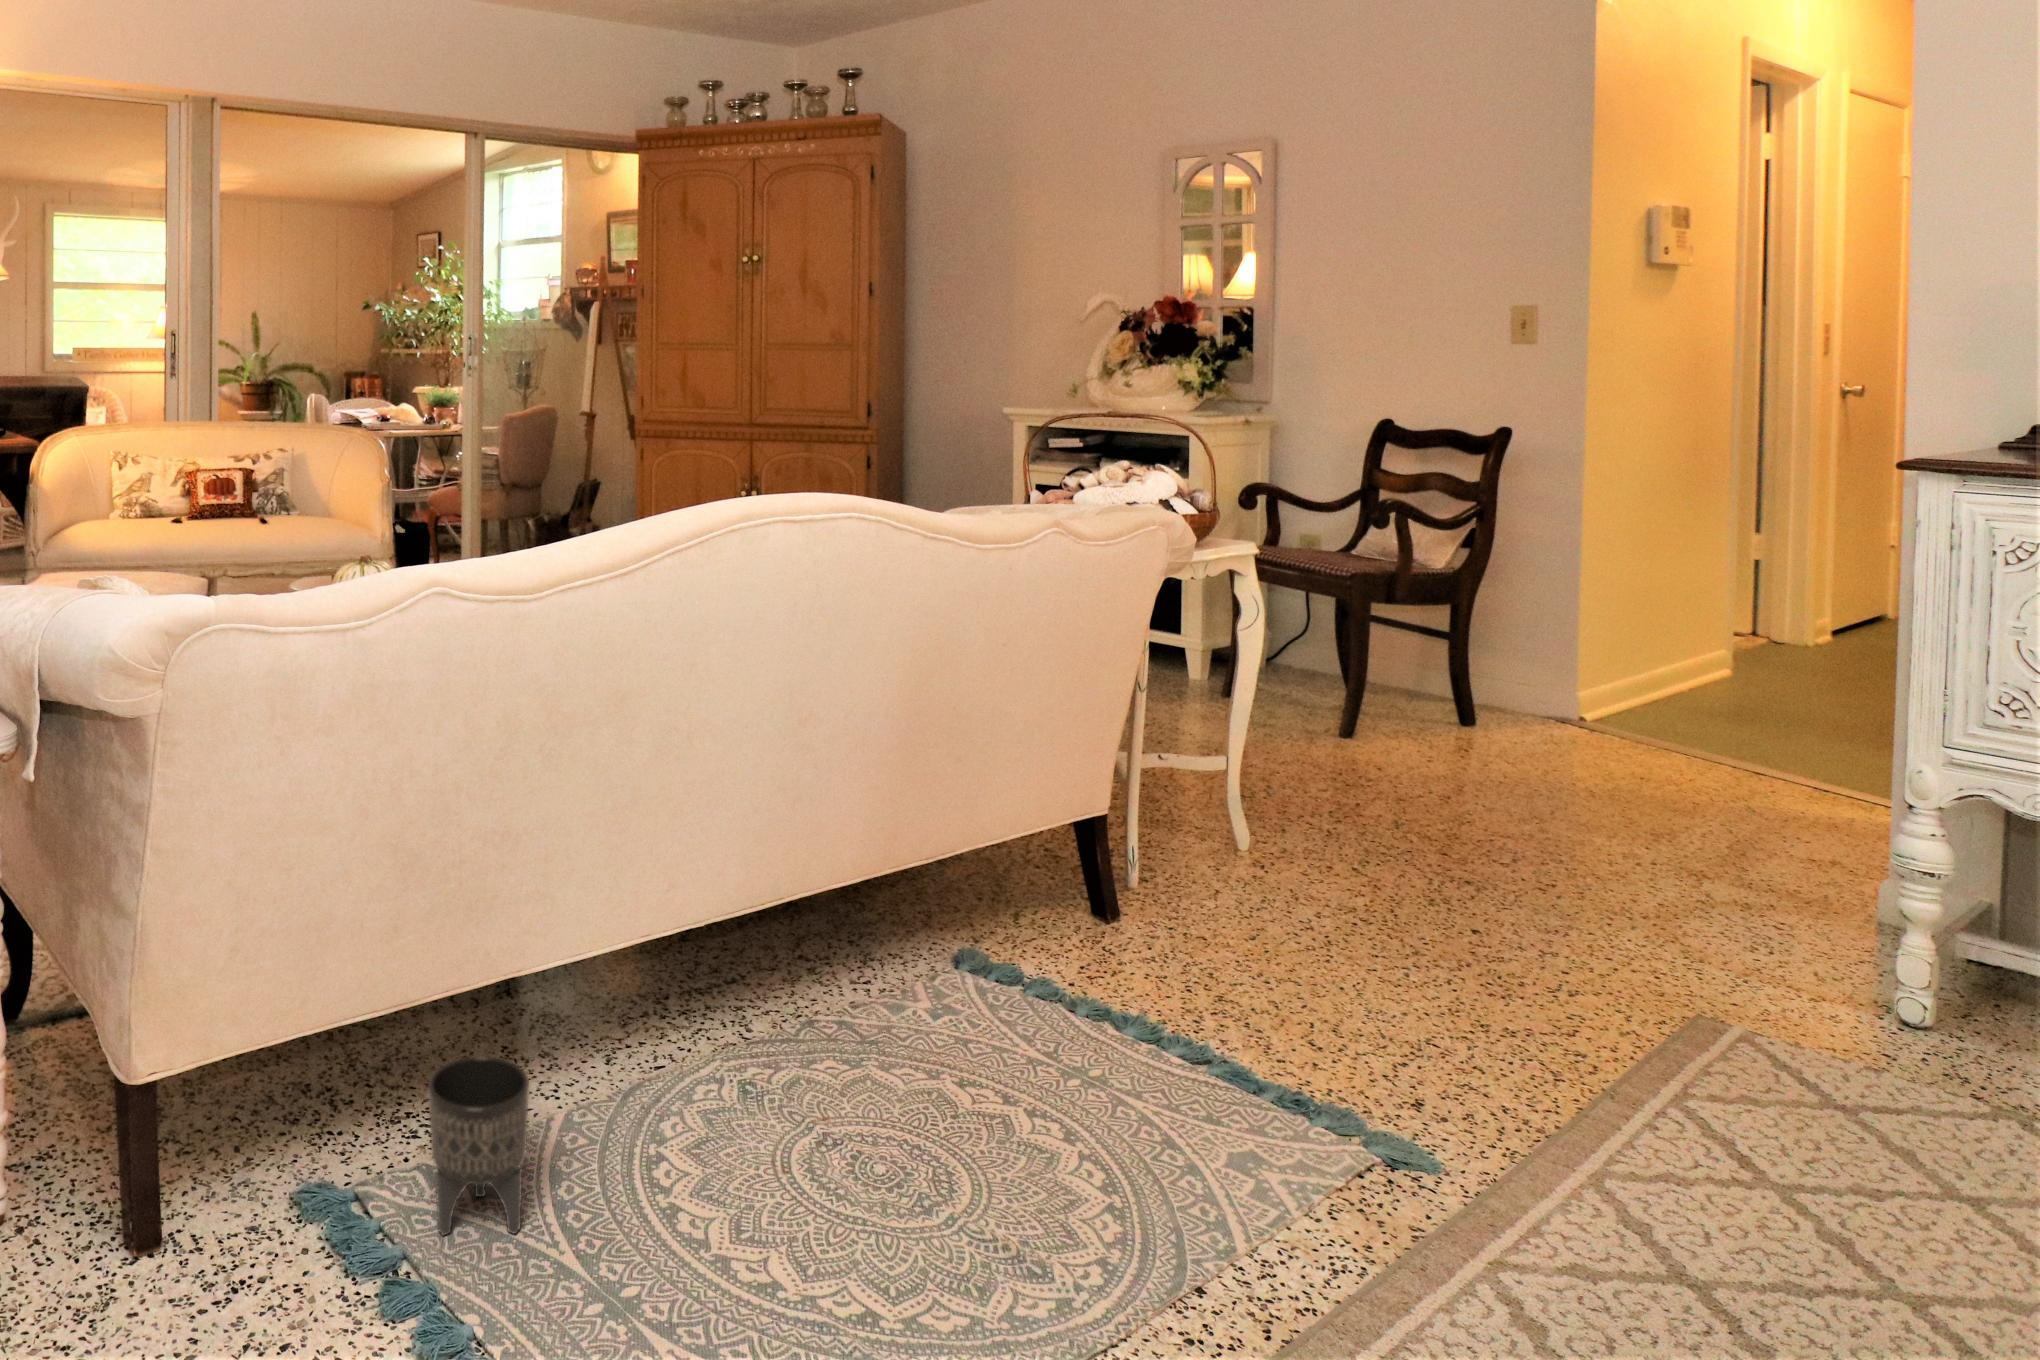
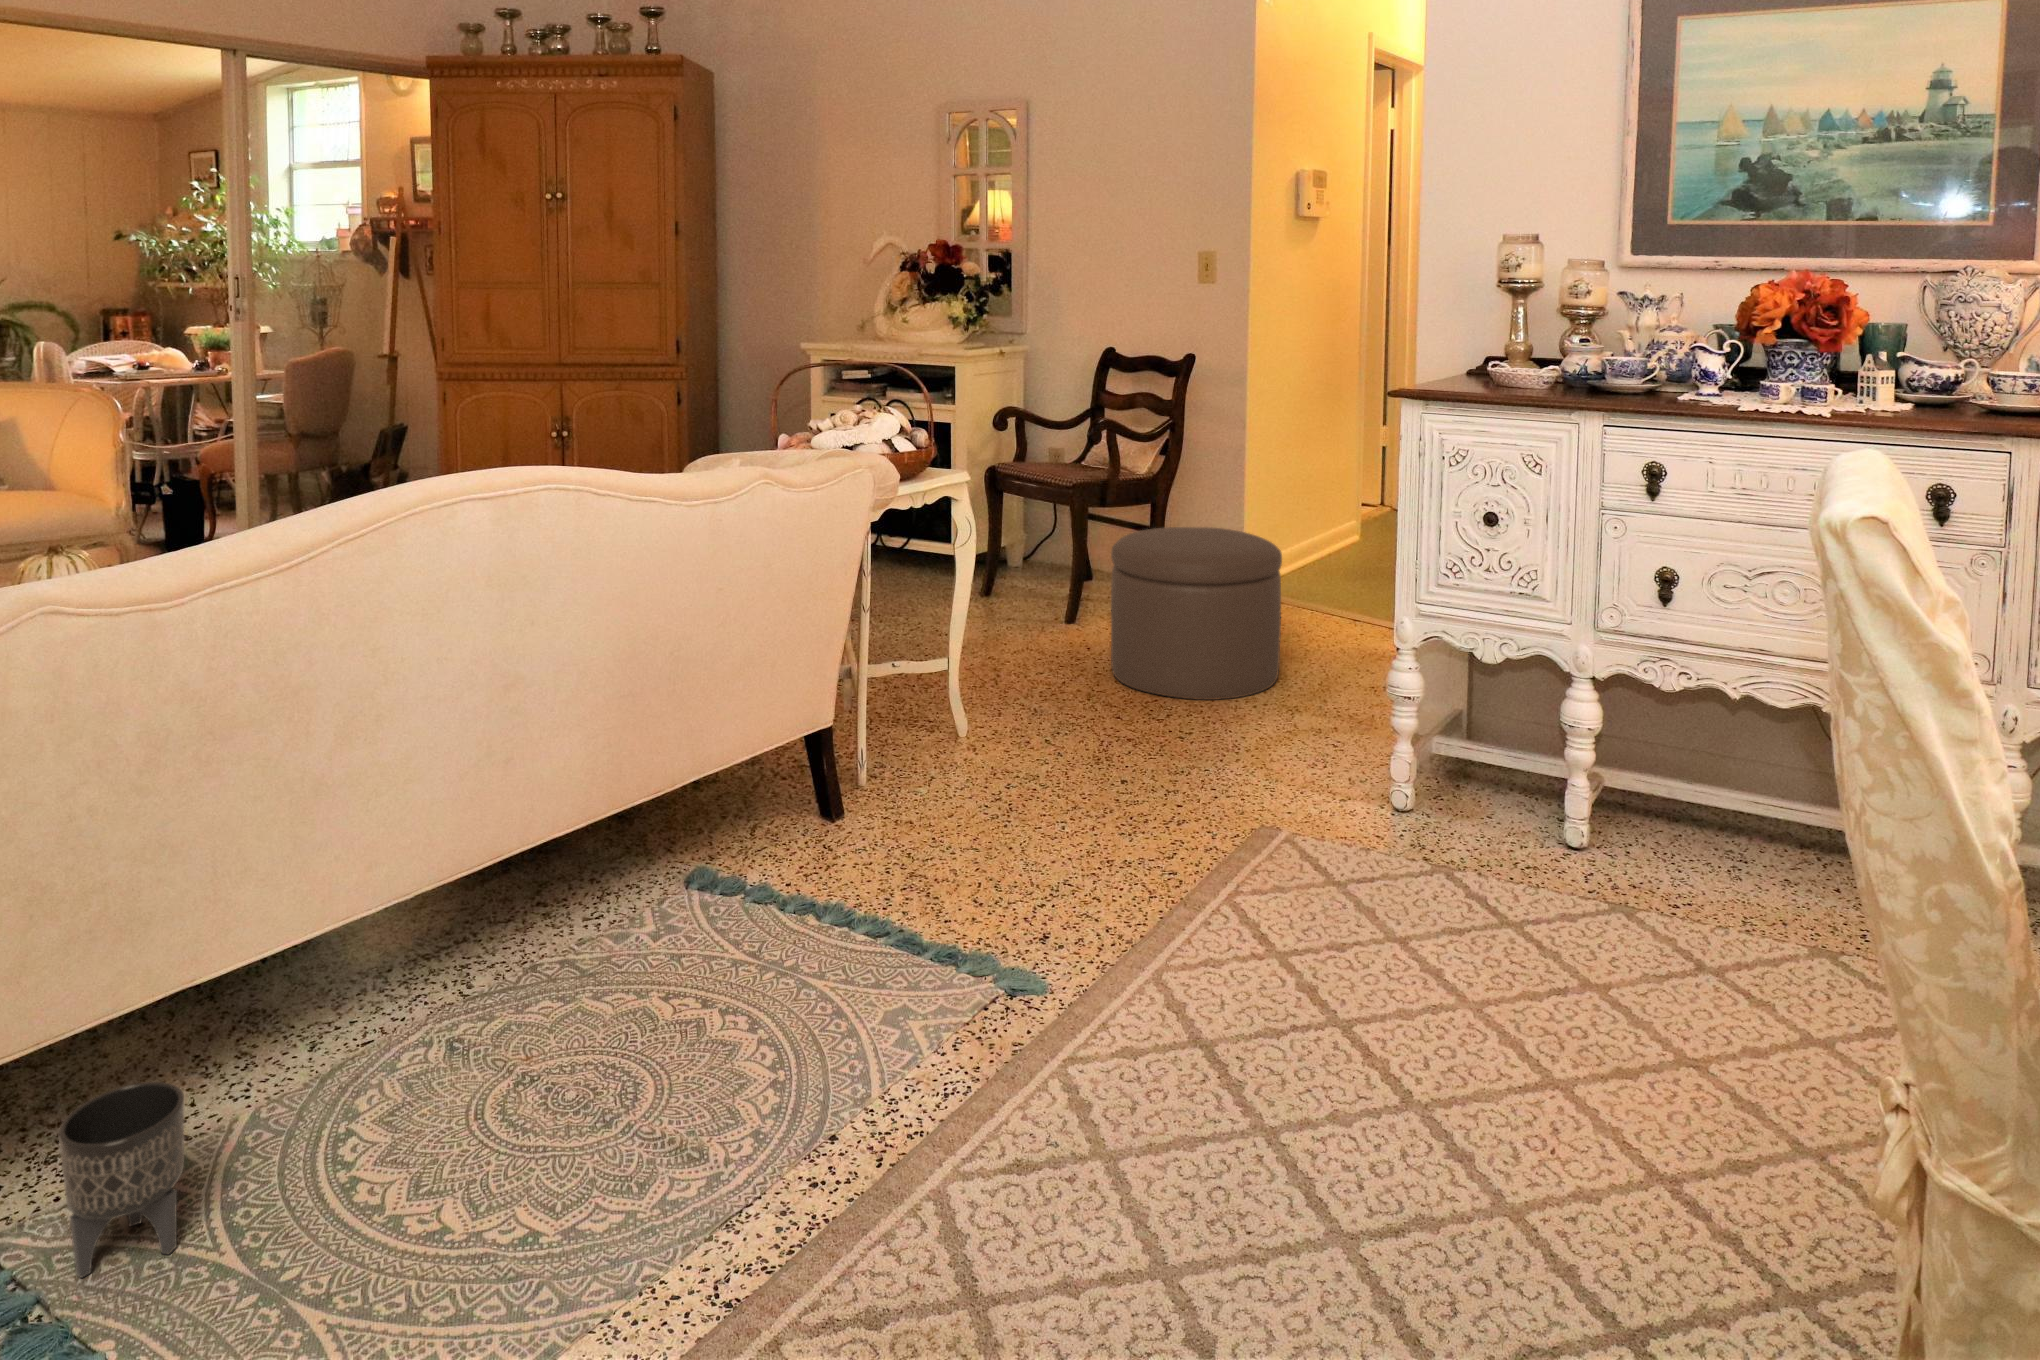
ottoman: none [1424,630,1687,856] -> present [1111,527,1282,700]

